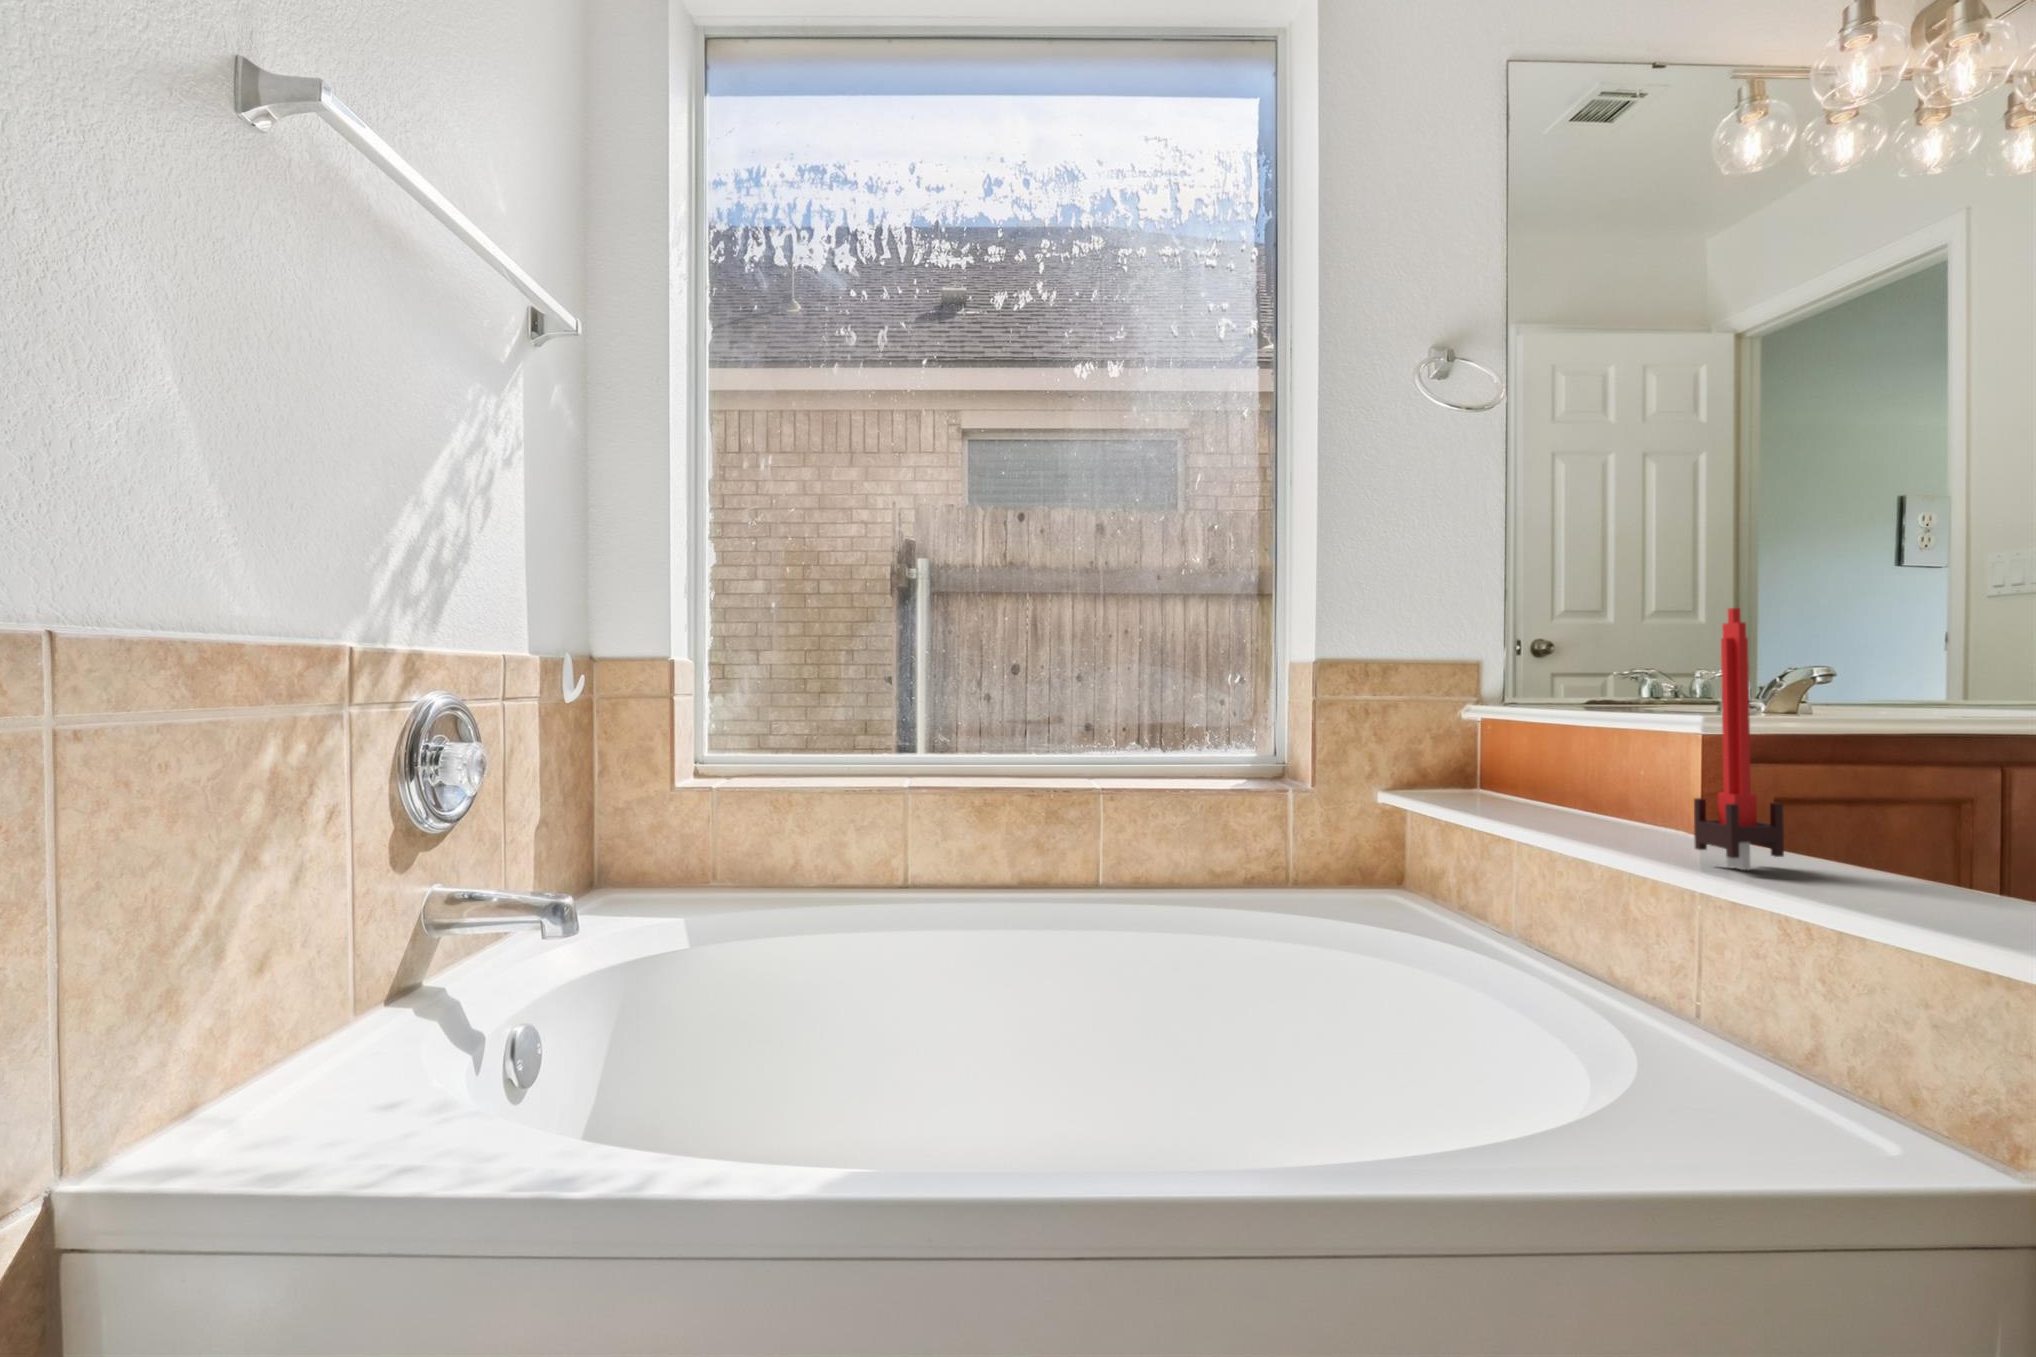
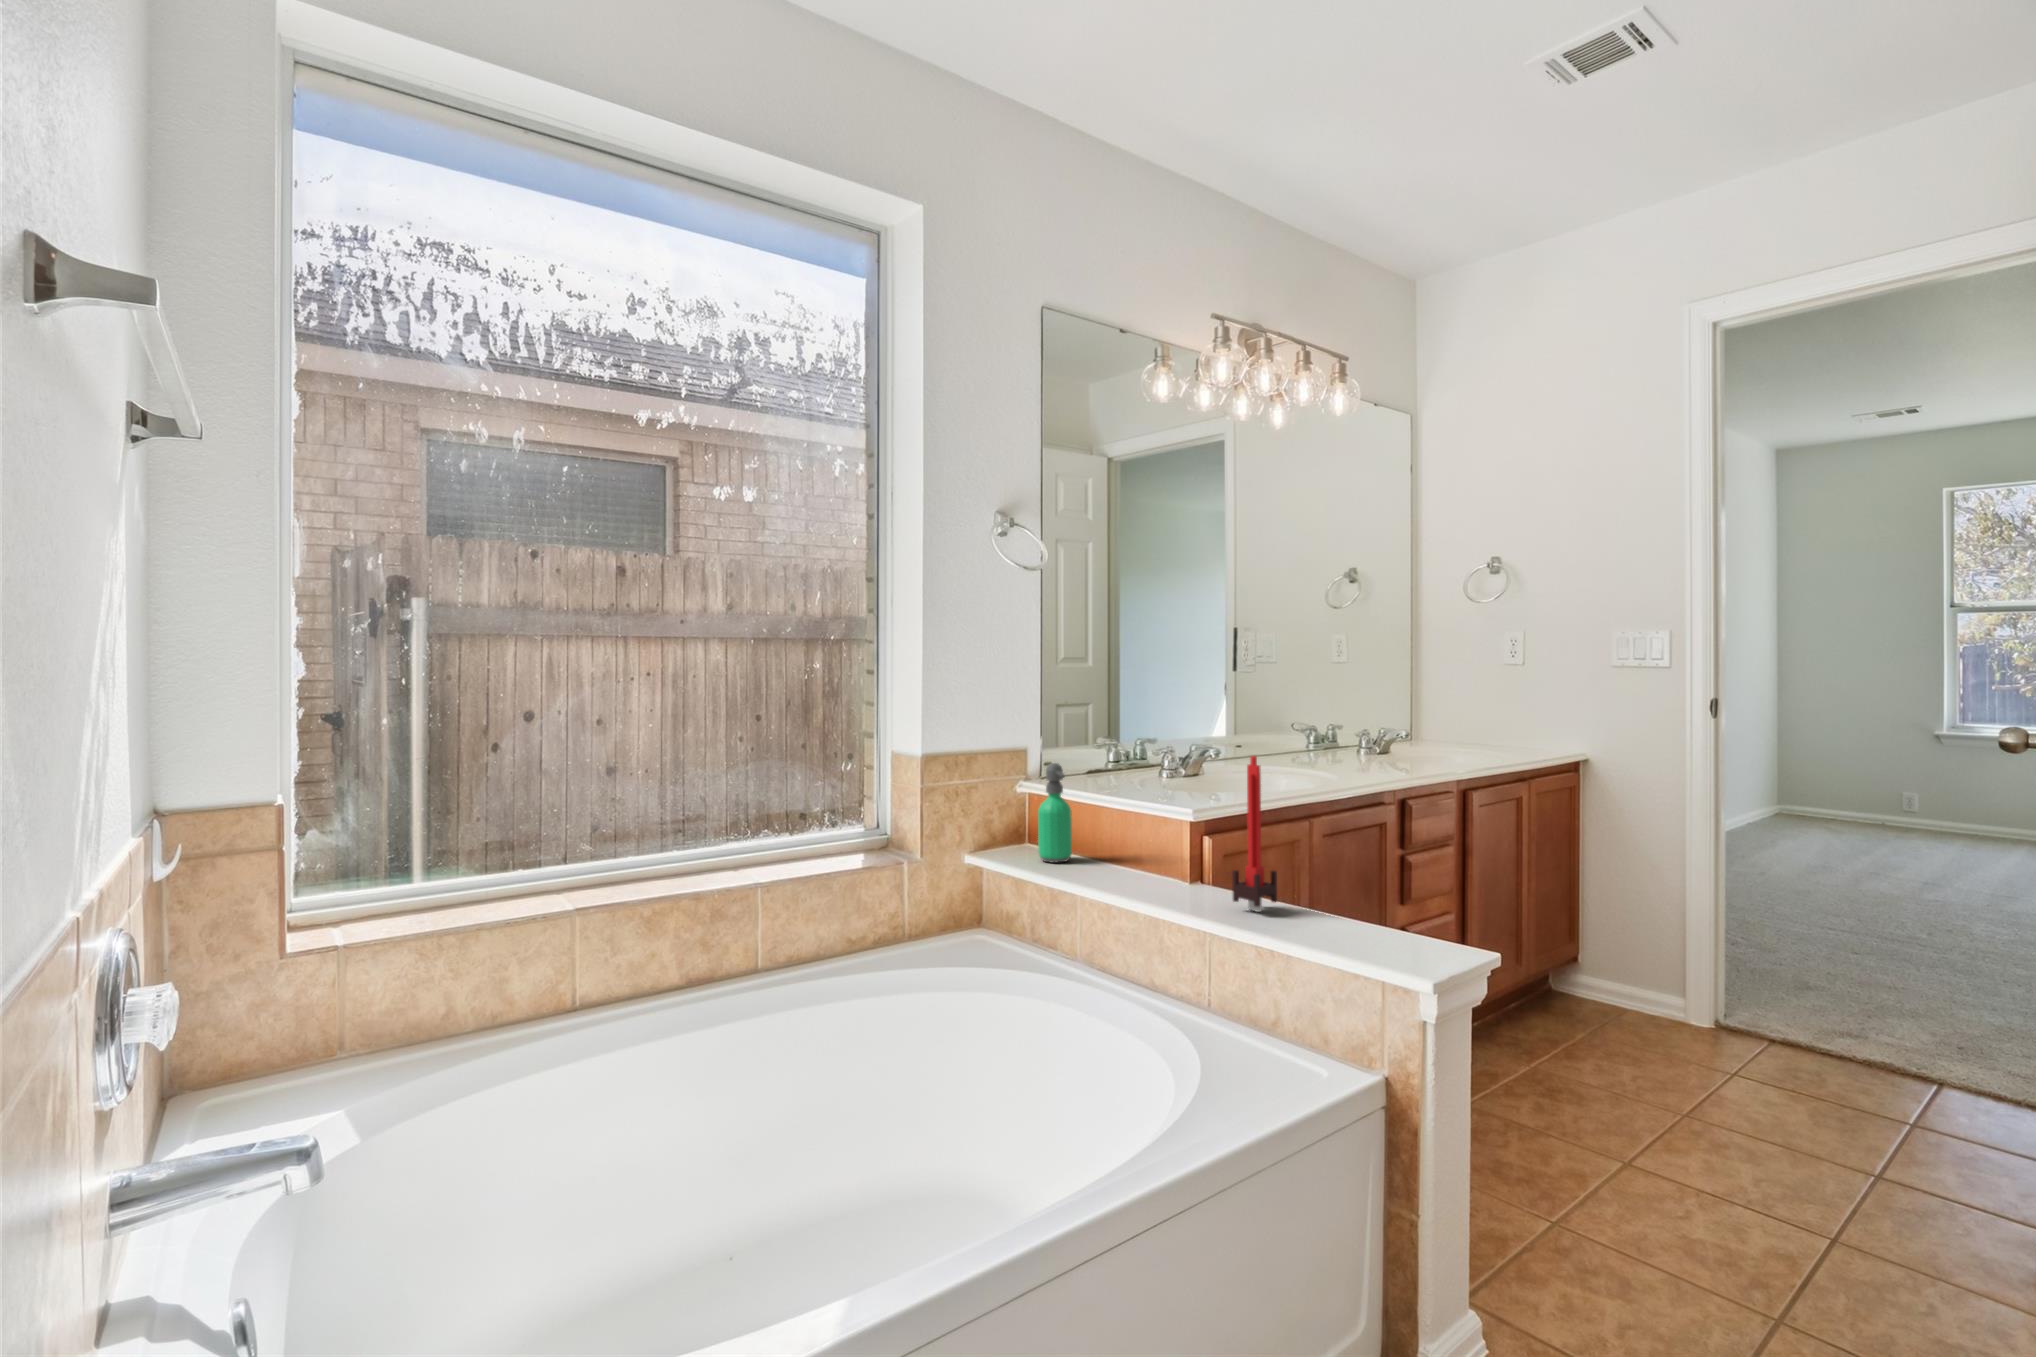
soap dispenser: none [1462,665,1514,800] -> present [1038,763,1072,862]

